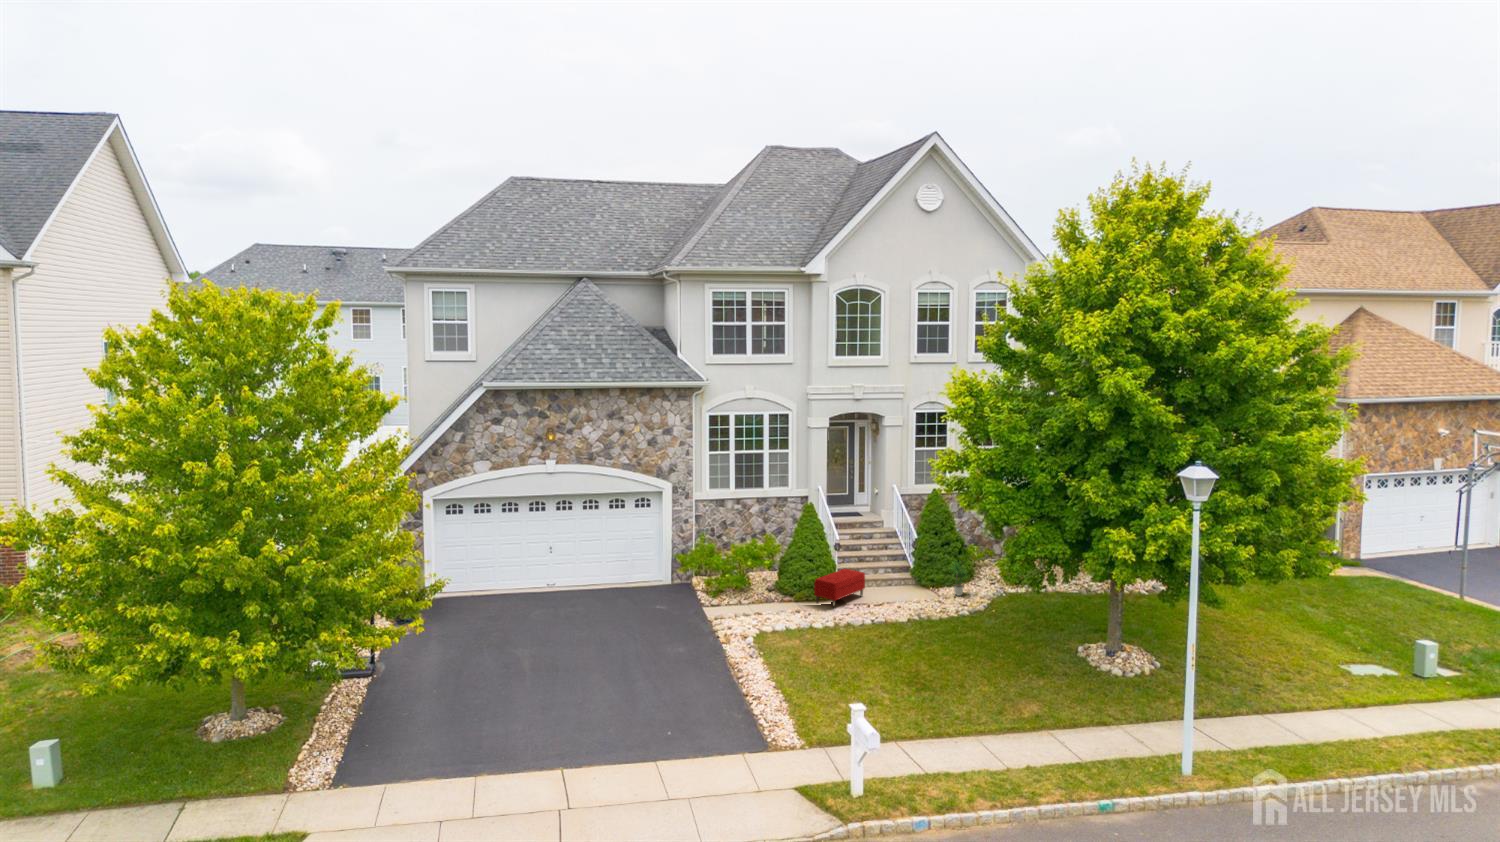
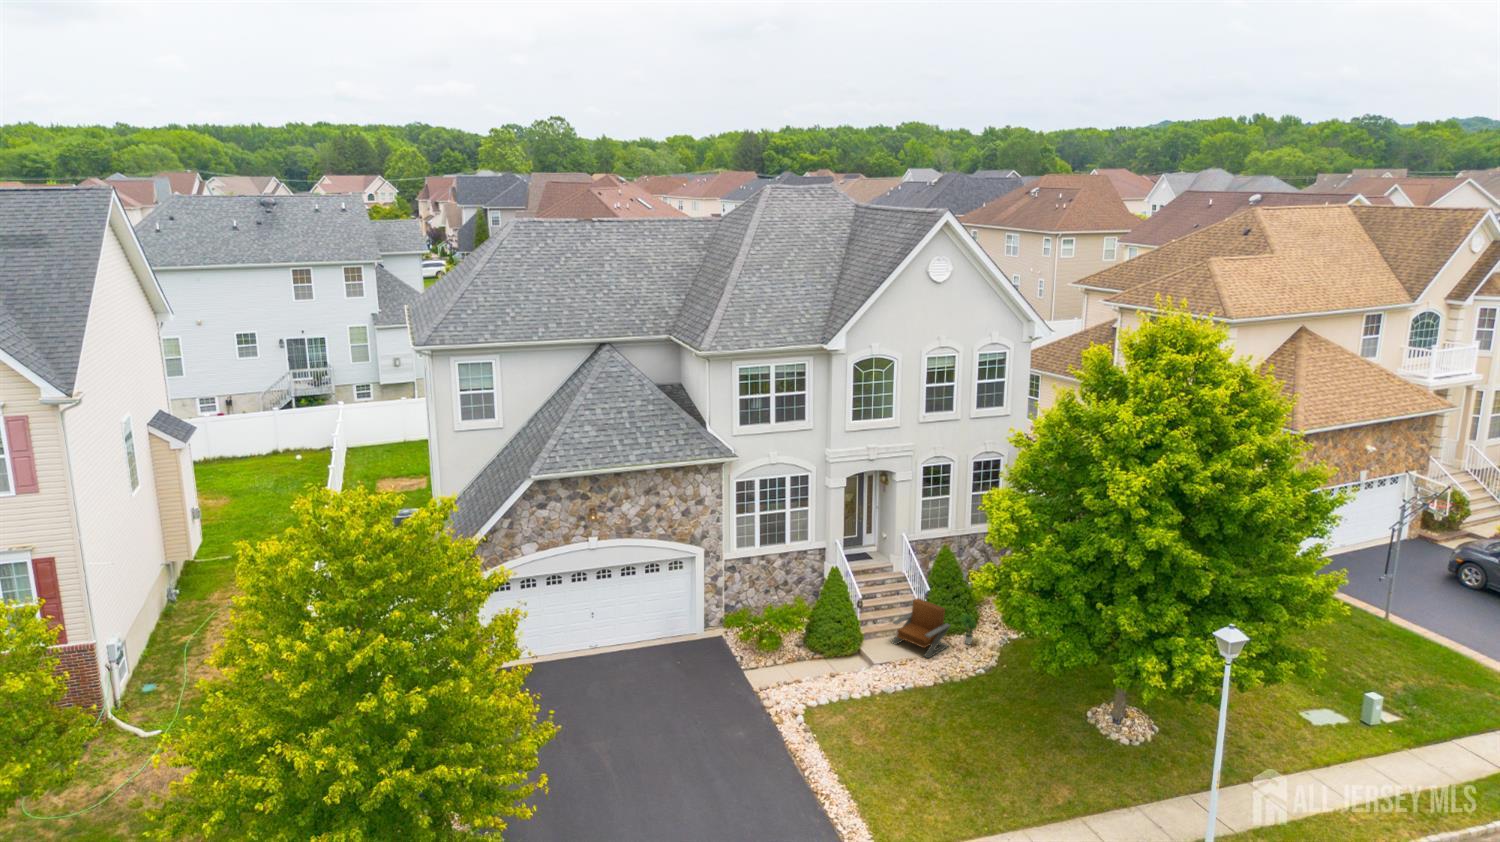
lounge chair: none [872,545,938,604] -> present [892,599,950,658]
bench: present [814,568,865,608] -> none [843,624,887,668]

